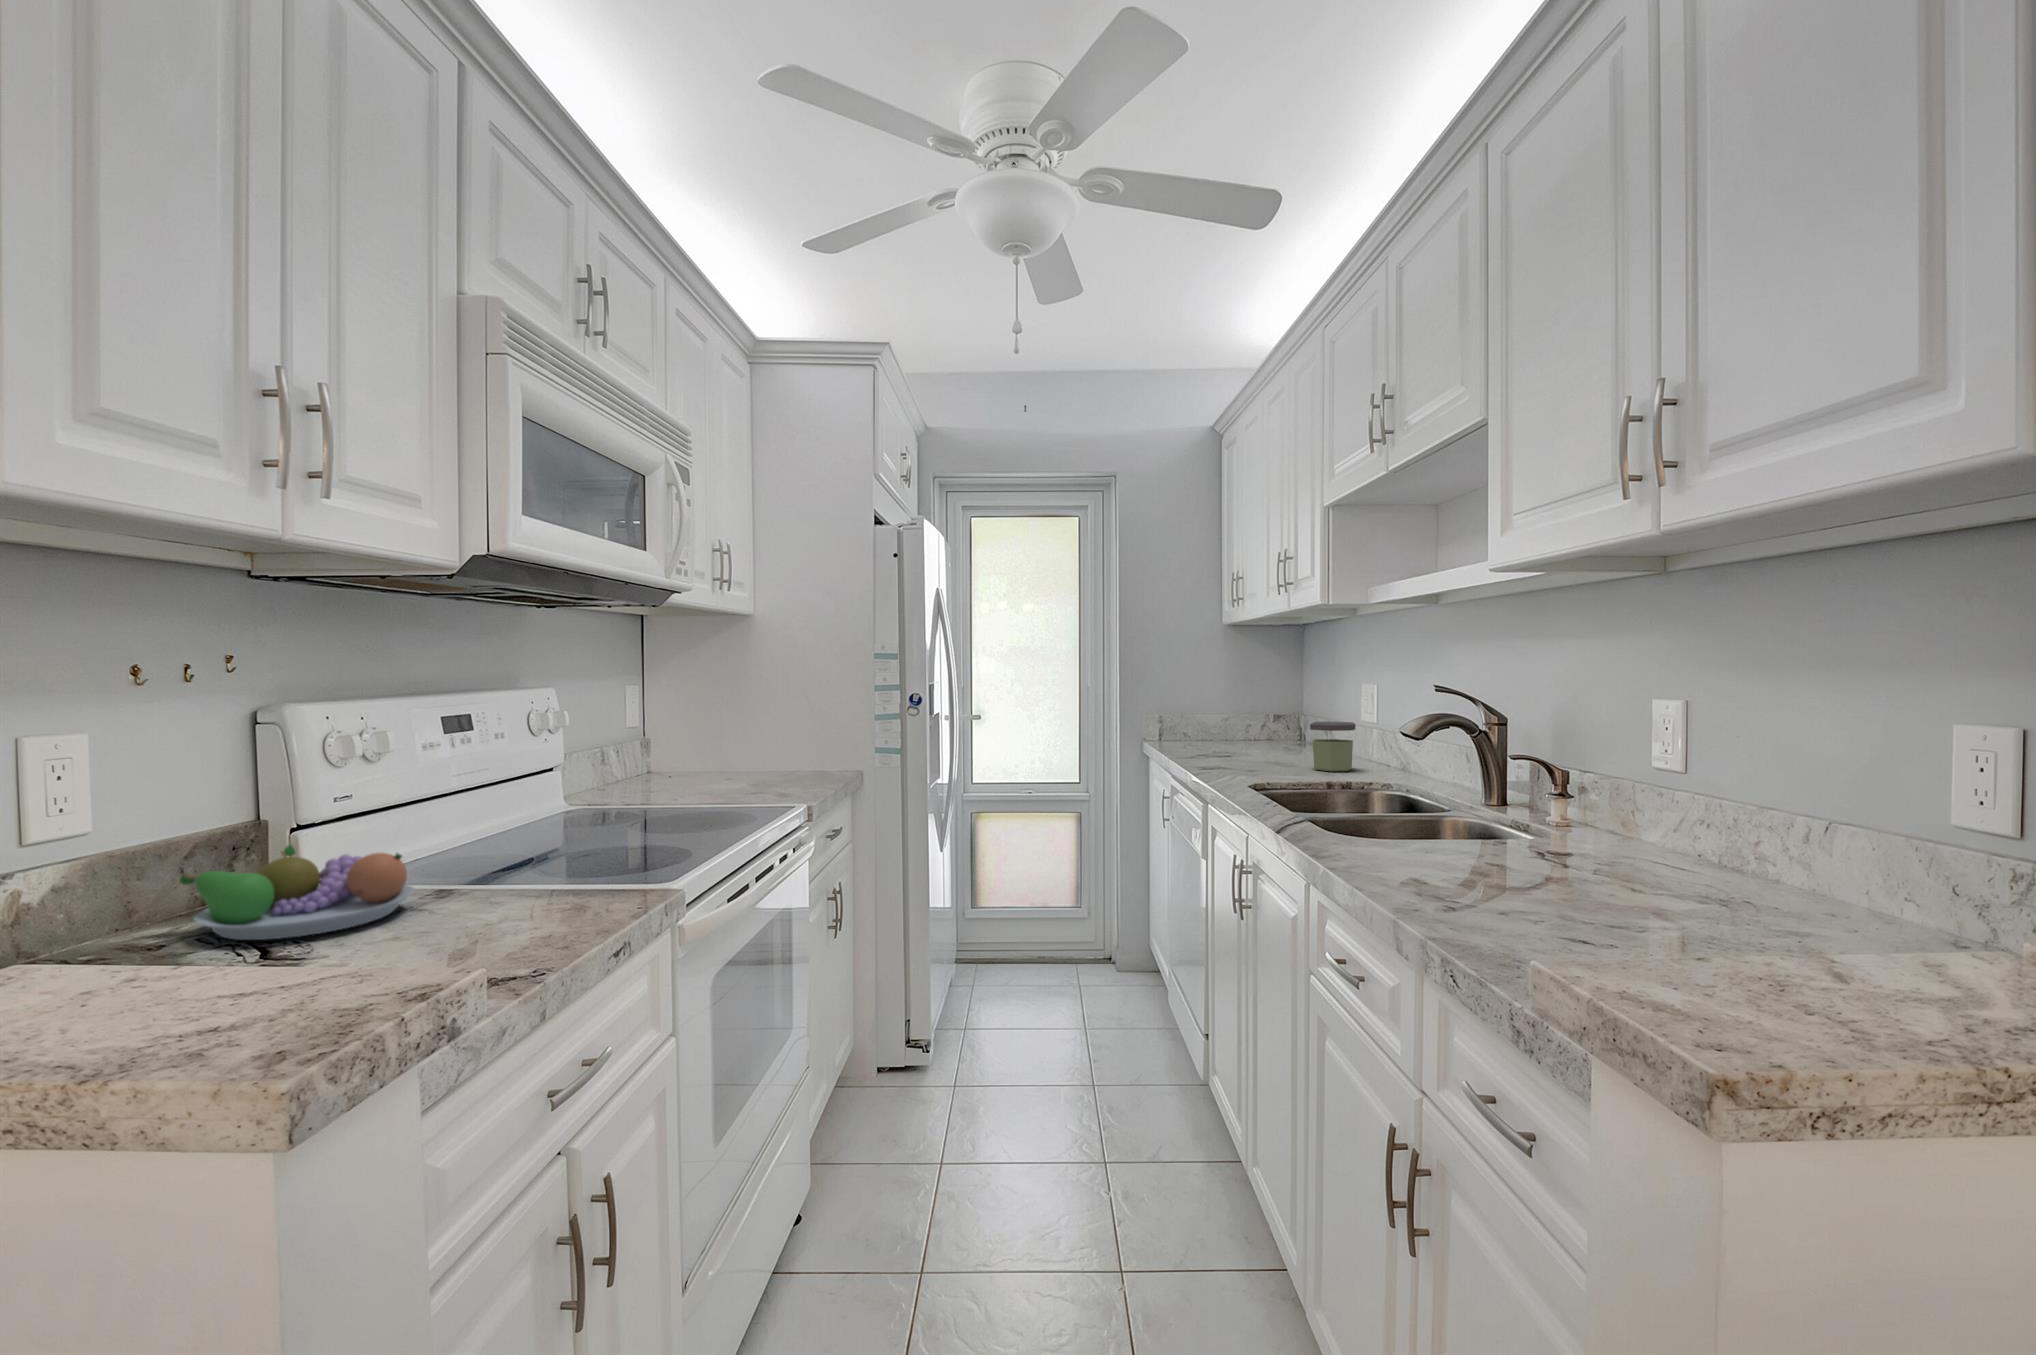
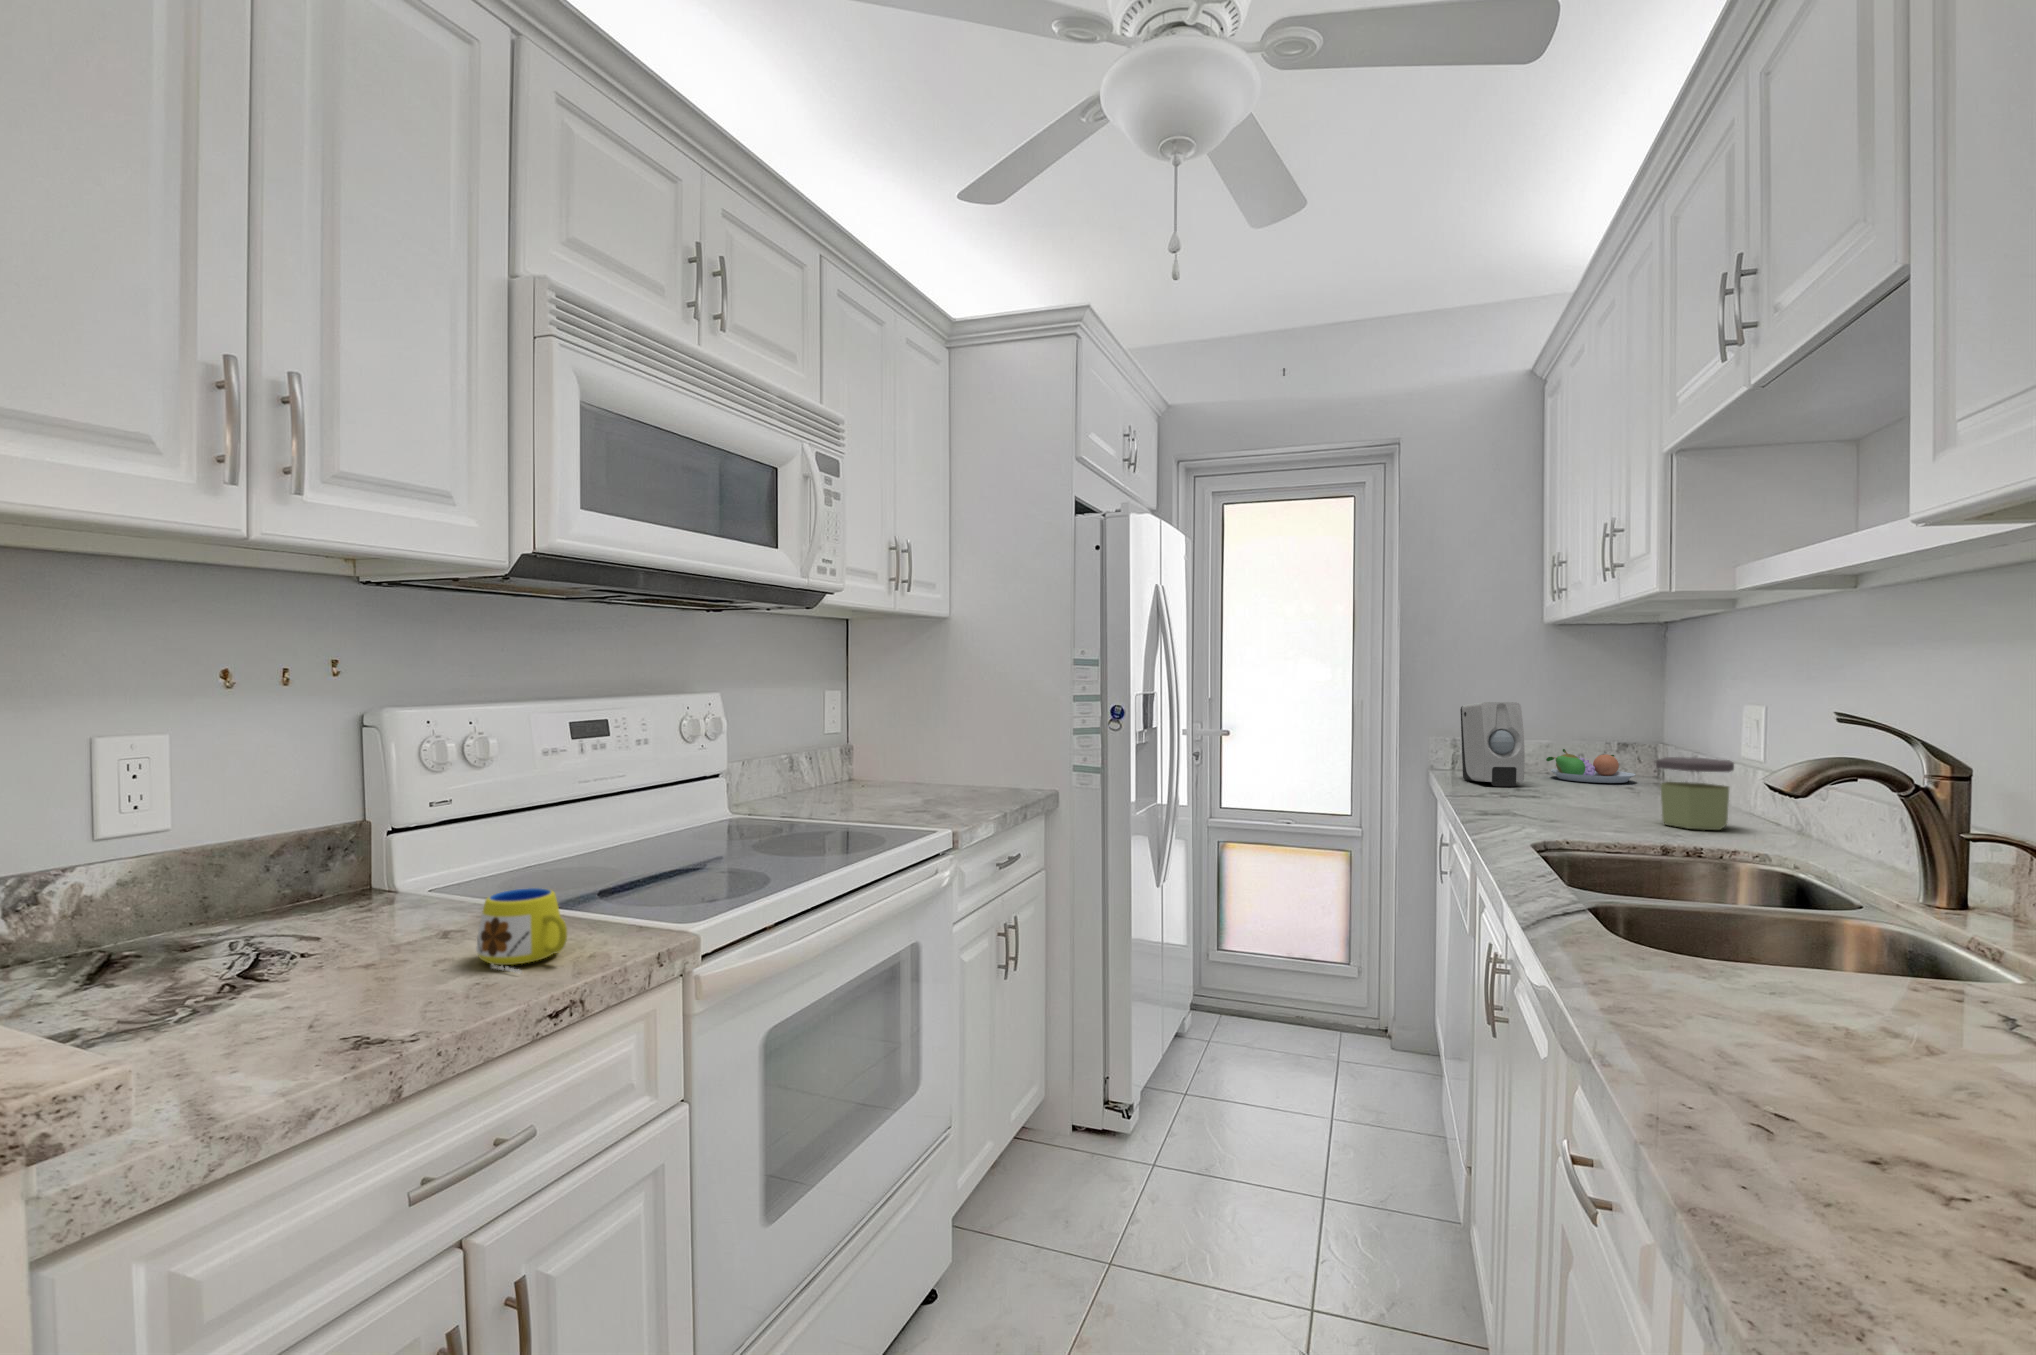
soap dispenser: none [1169,686,1216,751] -> present [1460,702,1525,786]
fruit bowl: present [180,845,414,940] -> present [1546,749,1636,783]
mug: none [500,857,592,925] -> present [476,888,567,973]

